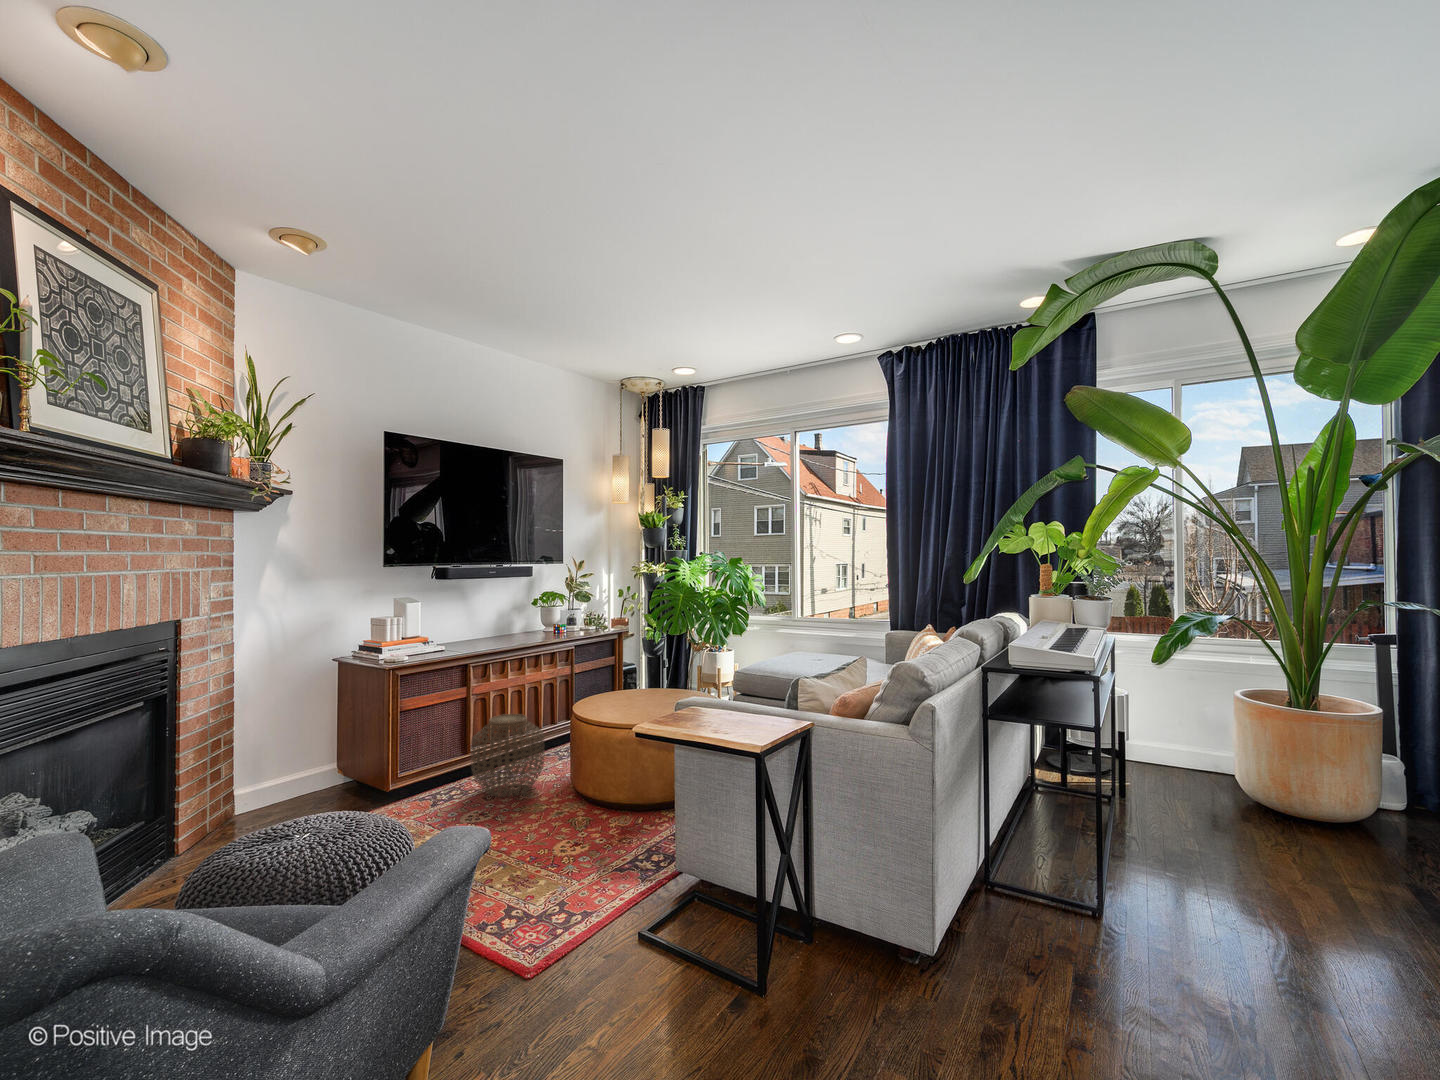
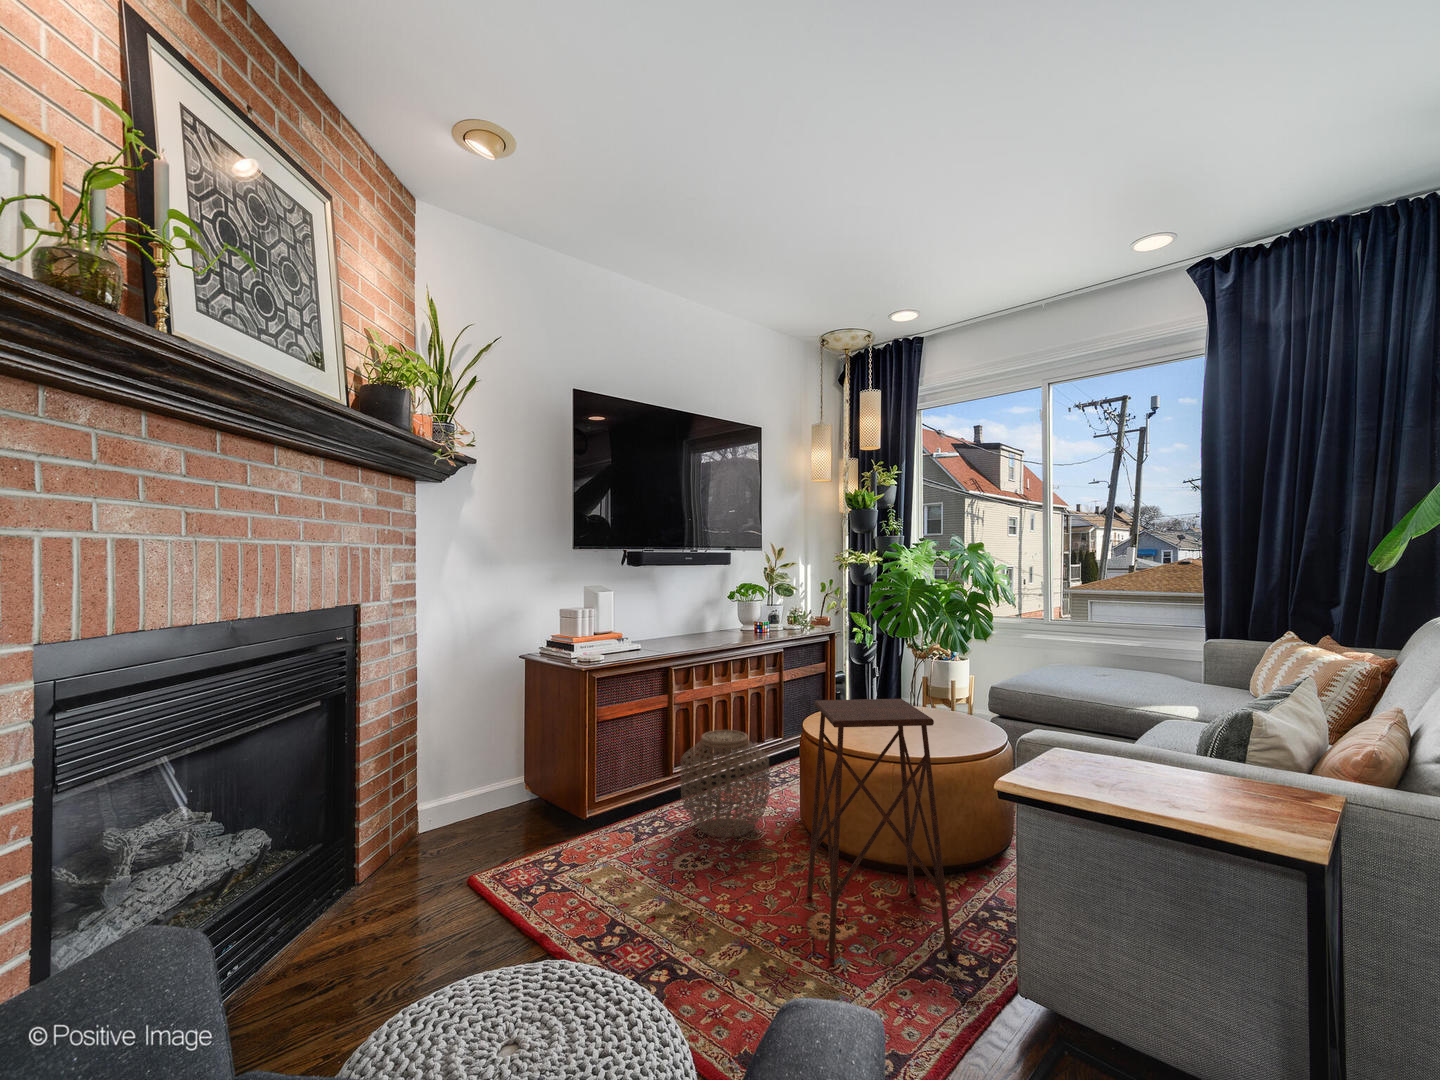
side table: none [558,682,647,864] -> present [807,699,953,957]

